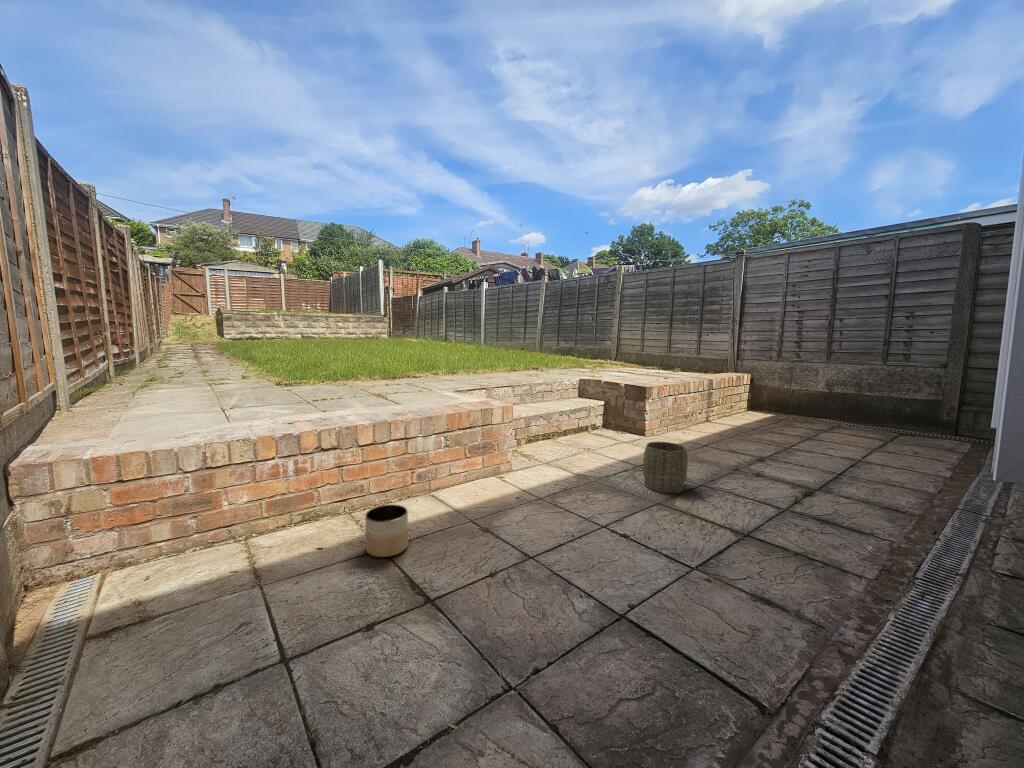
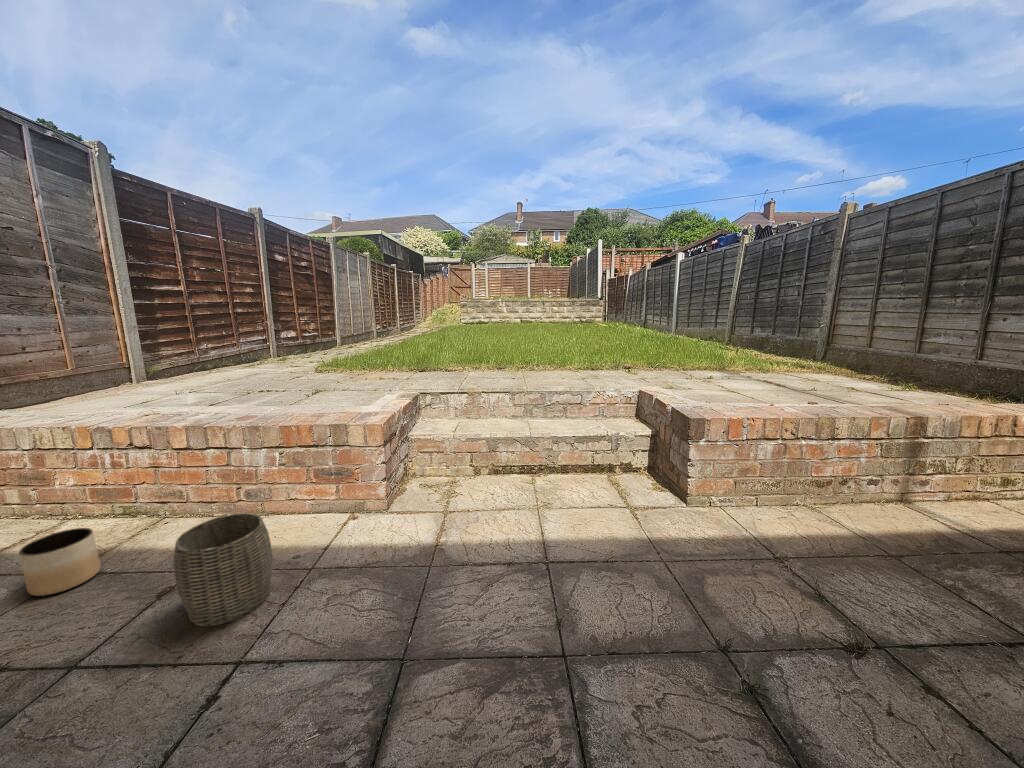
woven basket: present [643,442,688,493] -> present [173,513,272,626]

